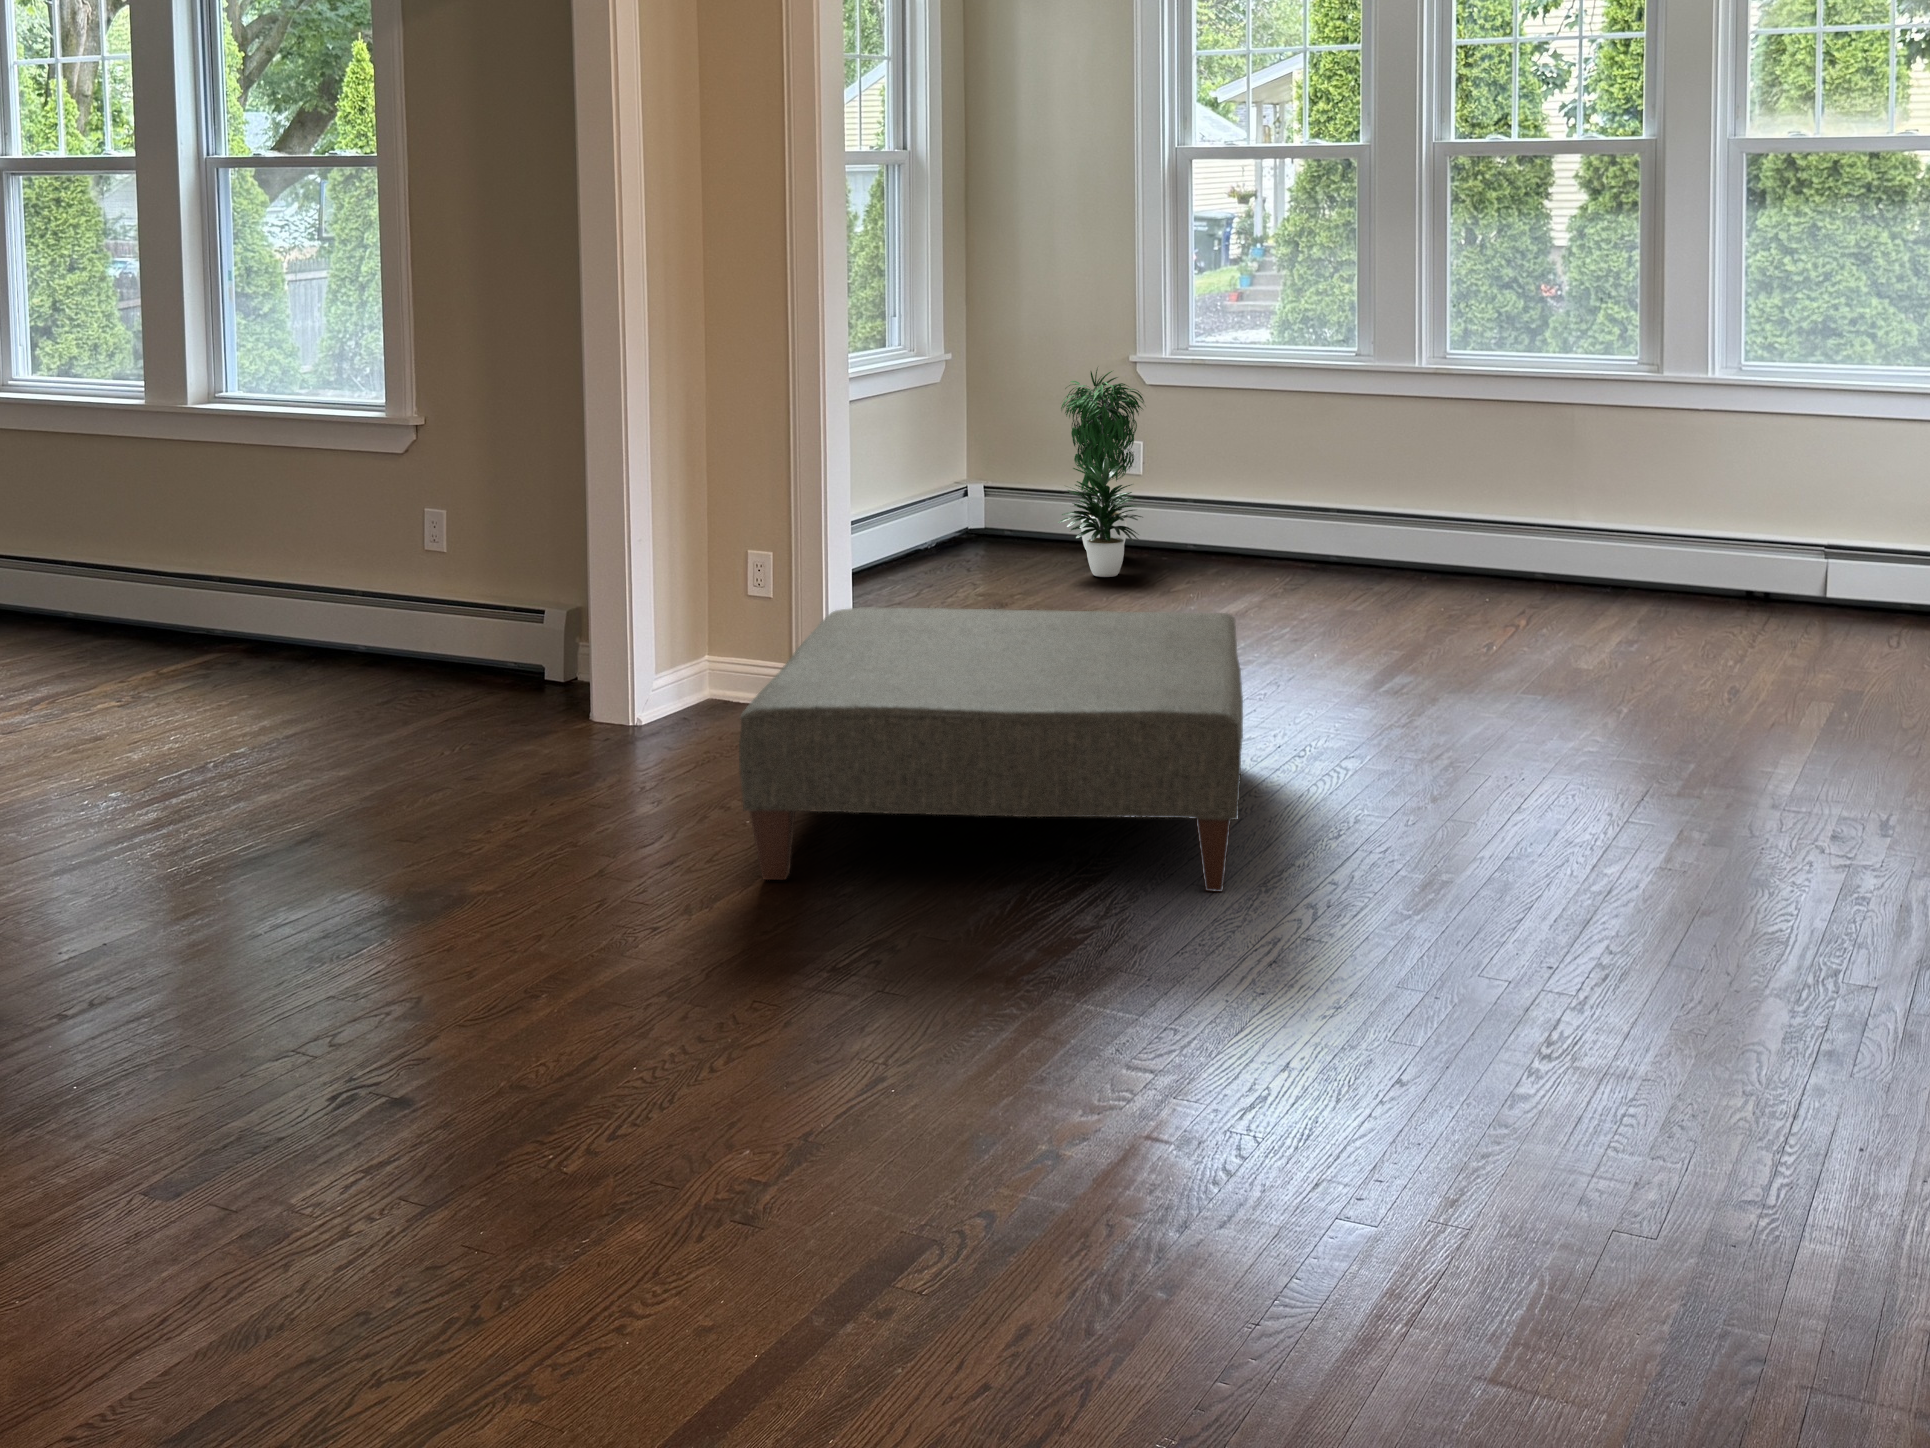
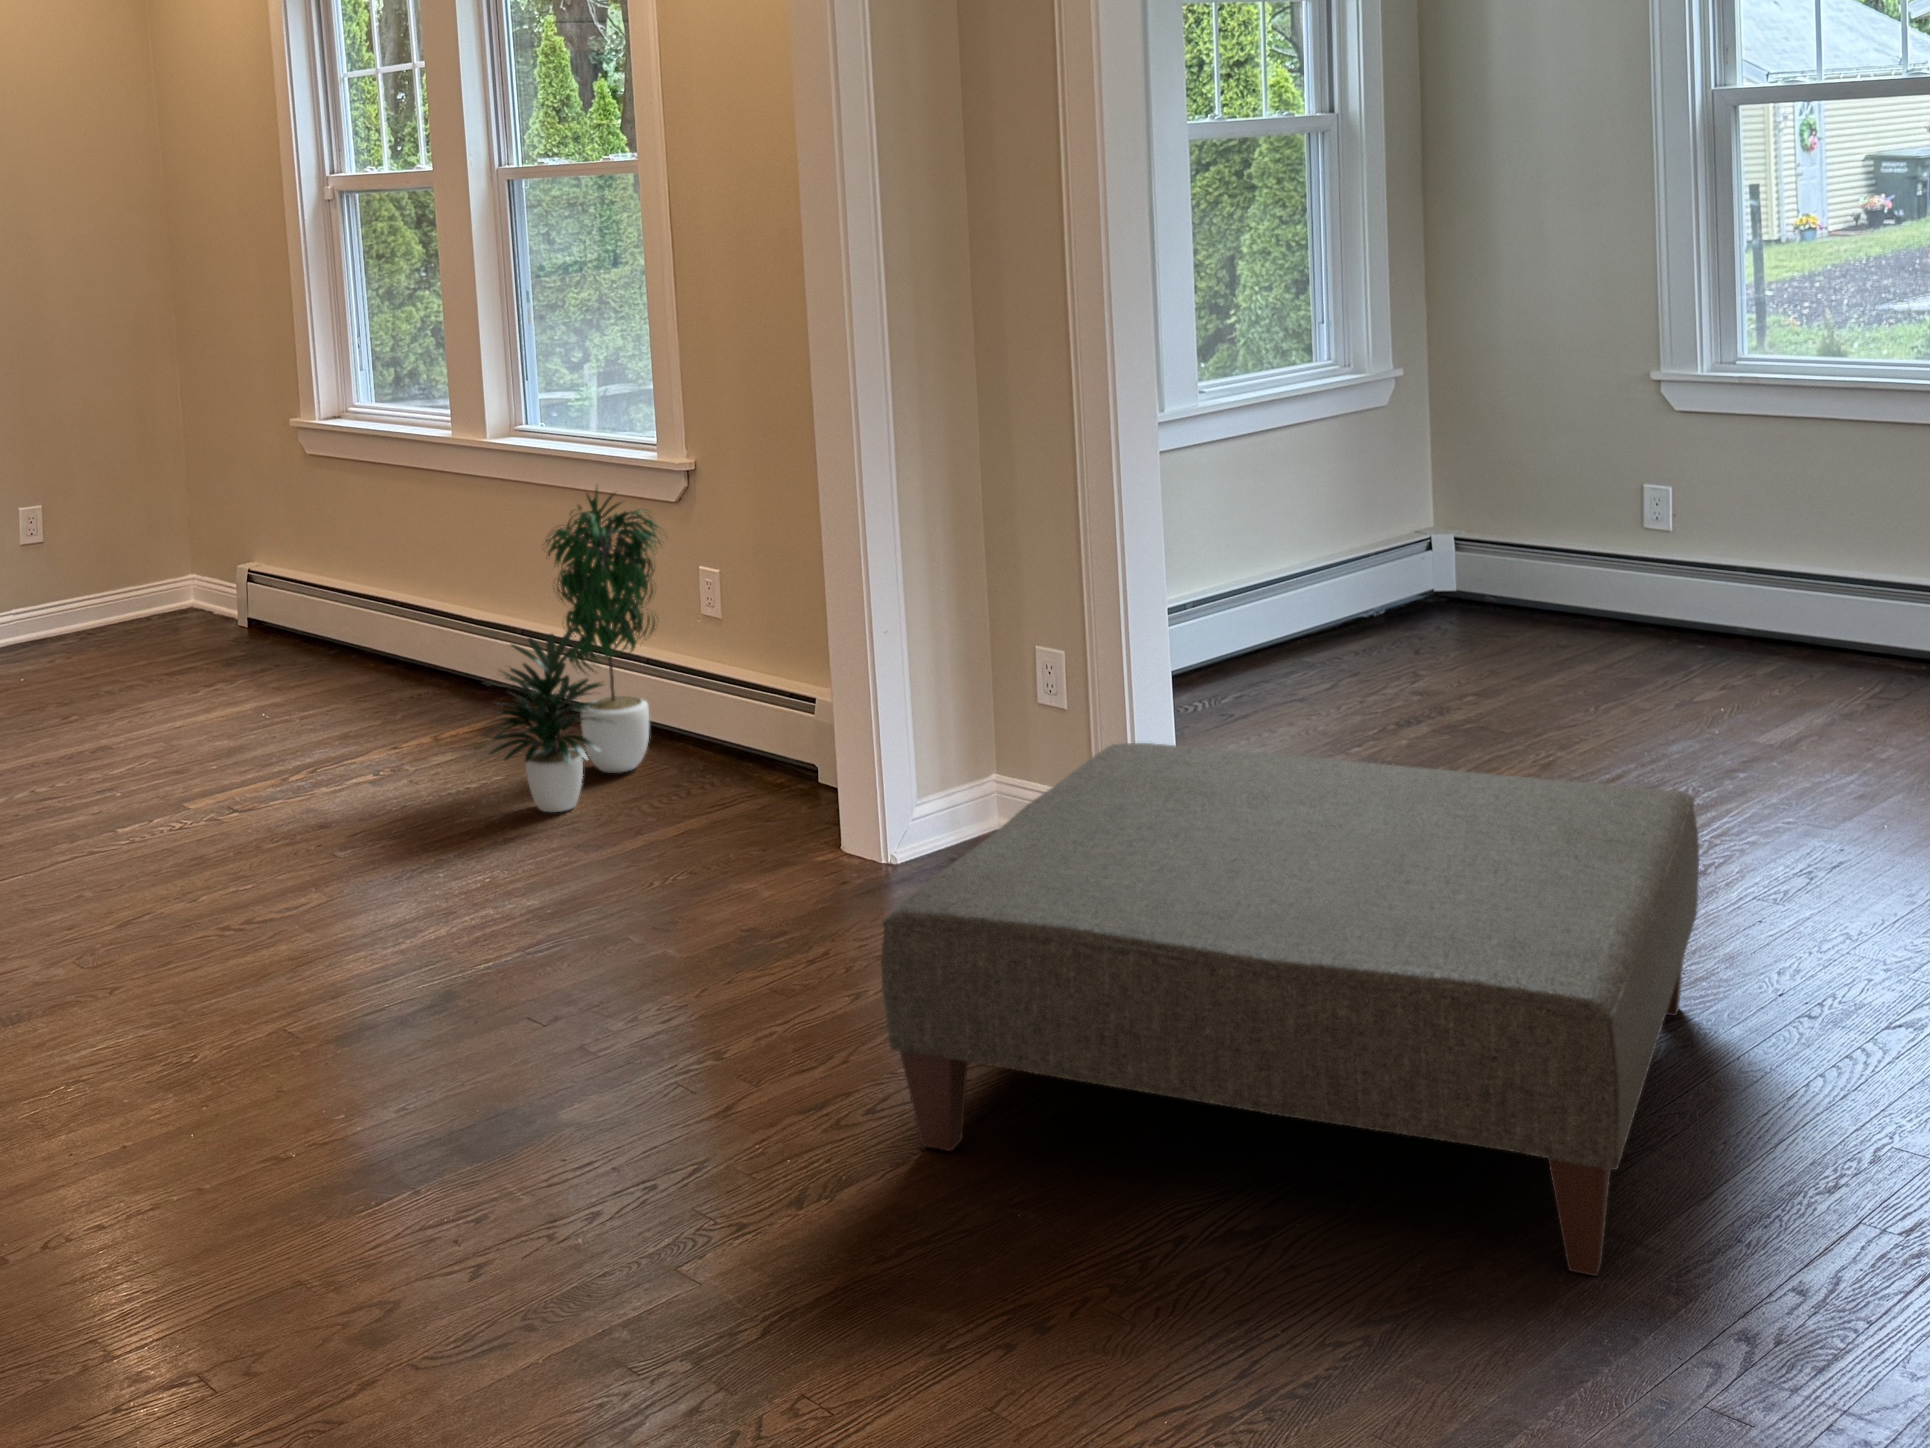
potted plant: present [1058,368,1144,577] -> present [484,489,667,812]

